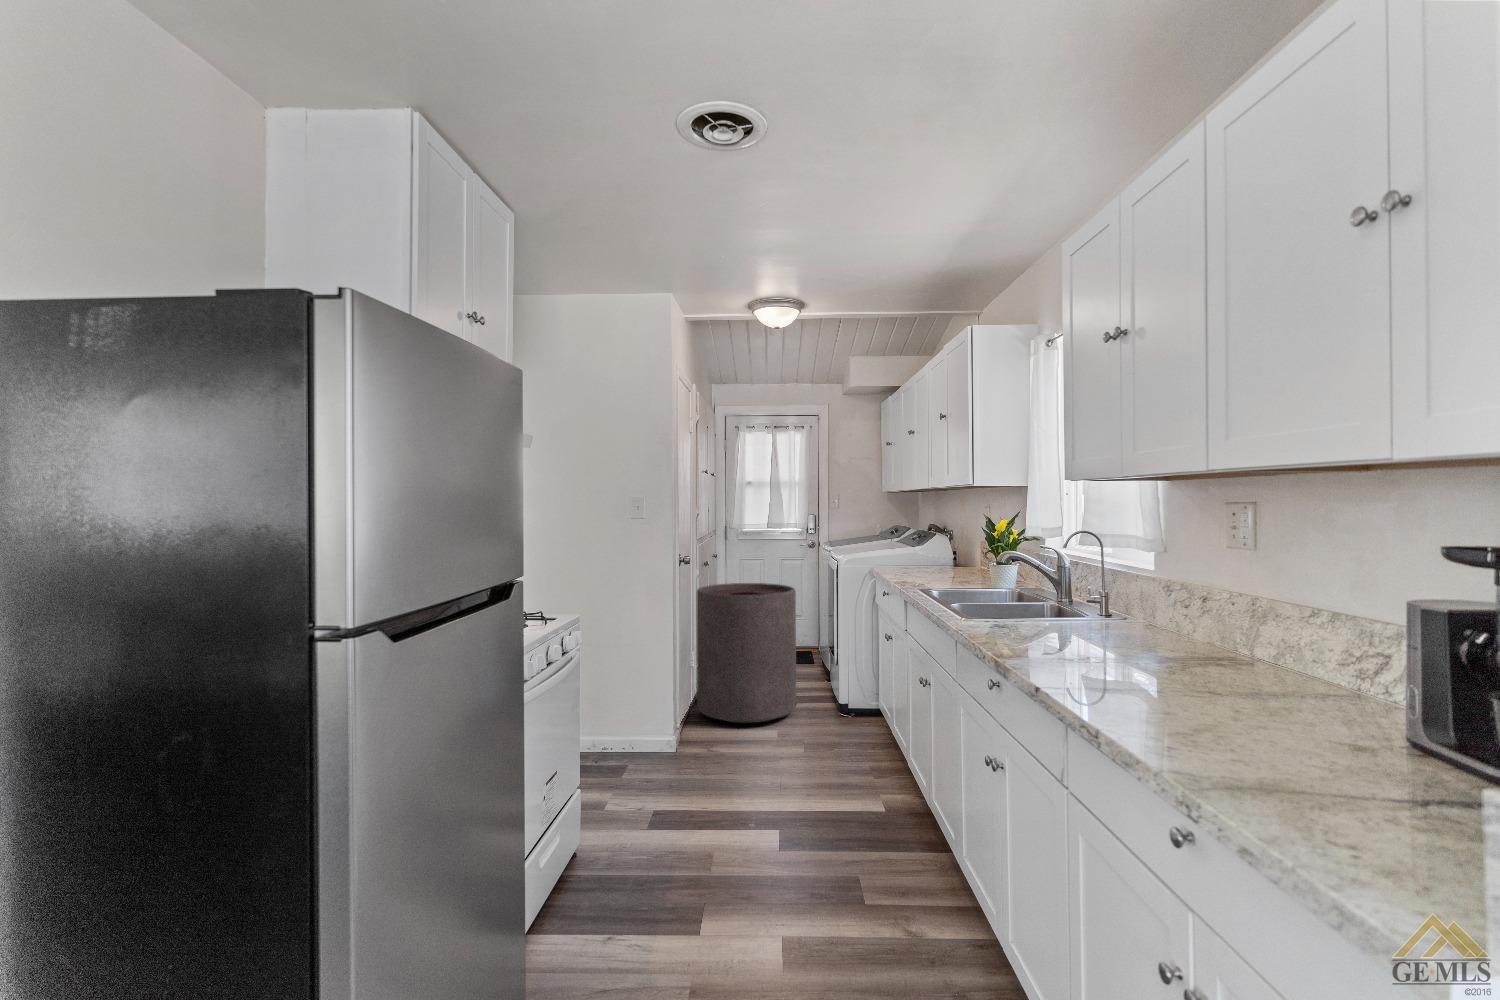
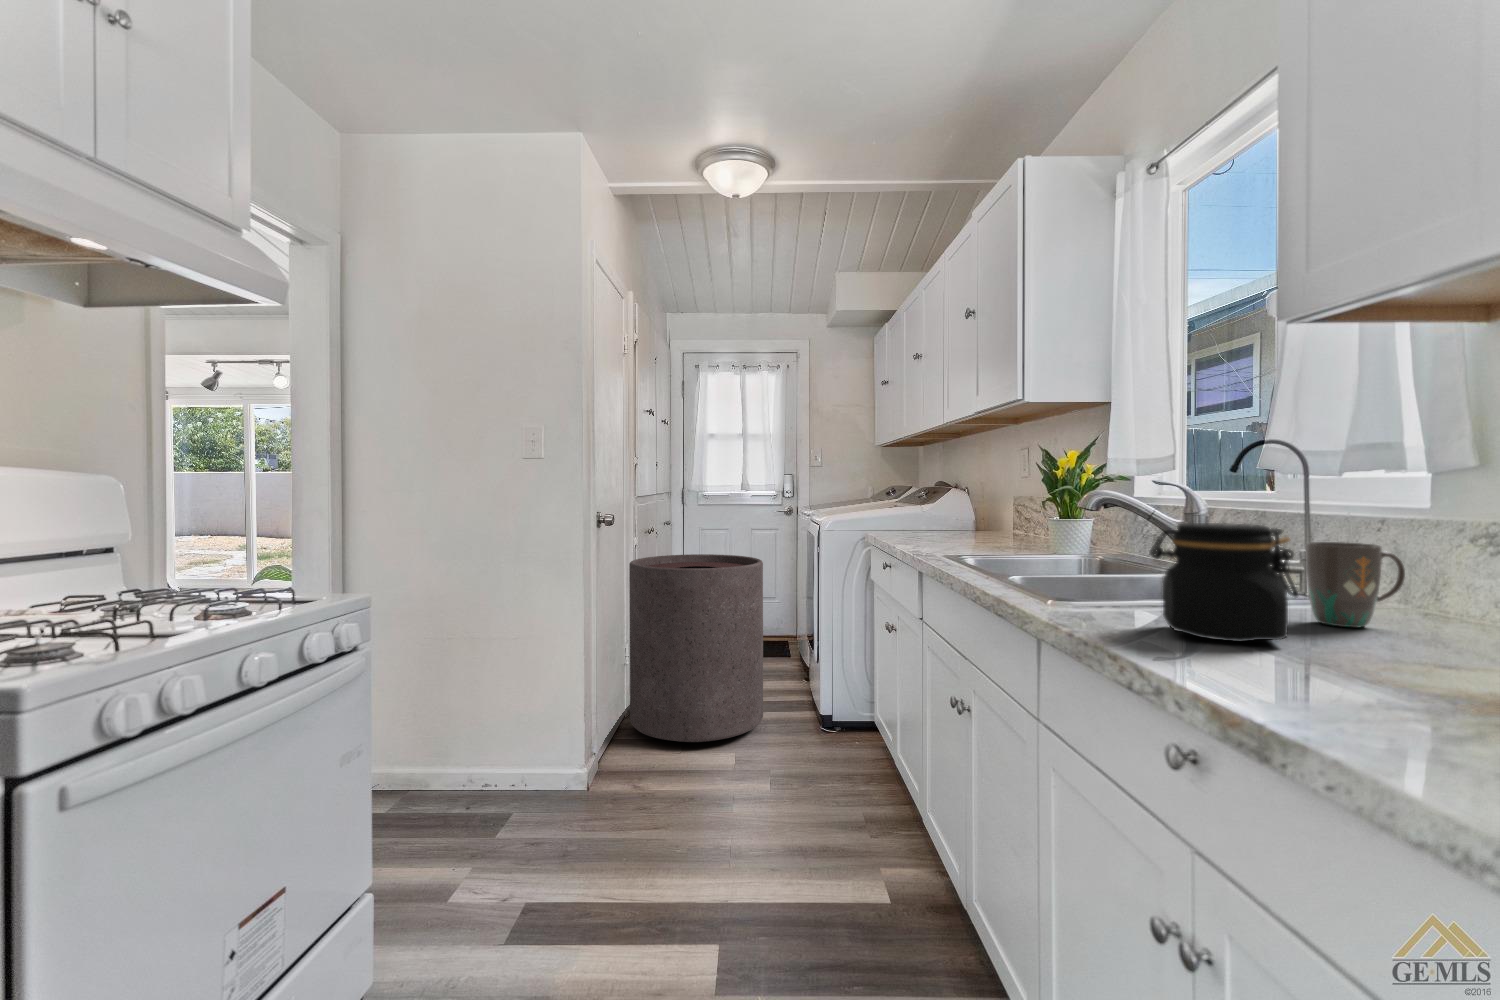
jar: none [998,581,1061,638] -> present [1149,523,1298,642]
mug: none [1081,589,1126,632] -> present [1306,542,1405,627]

